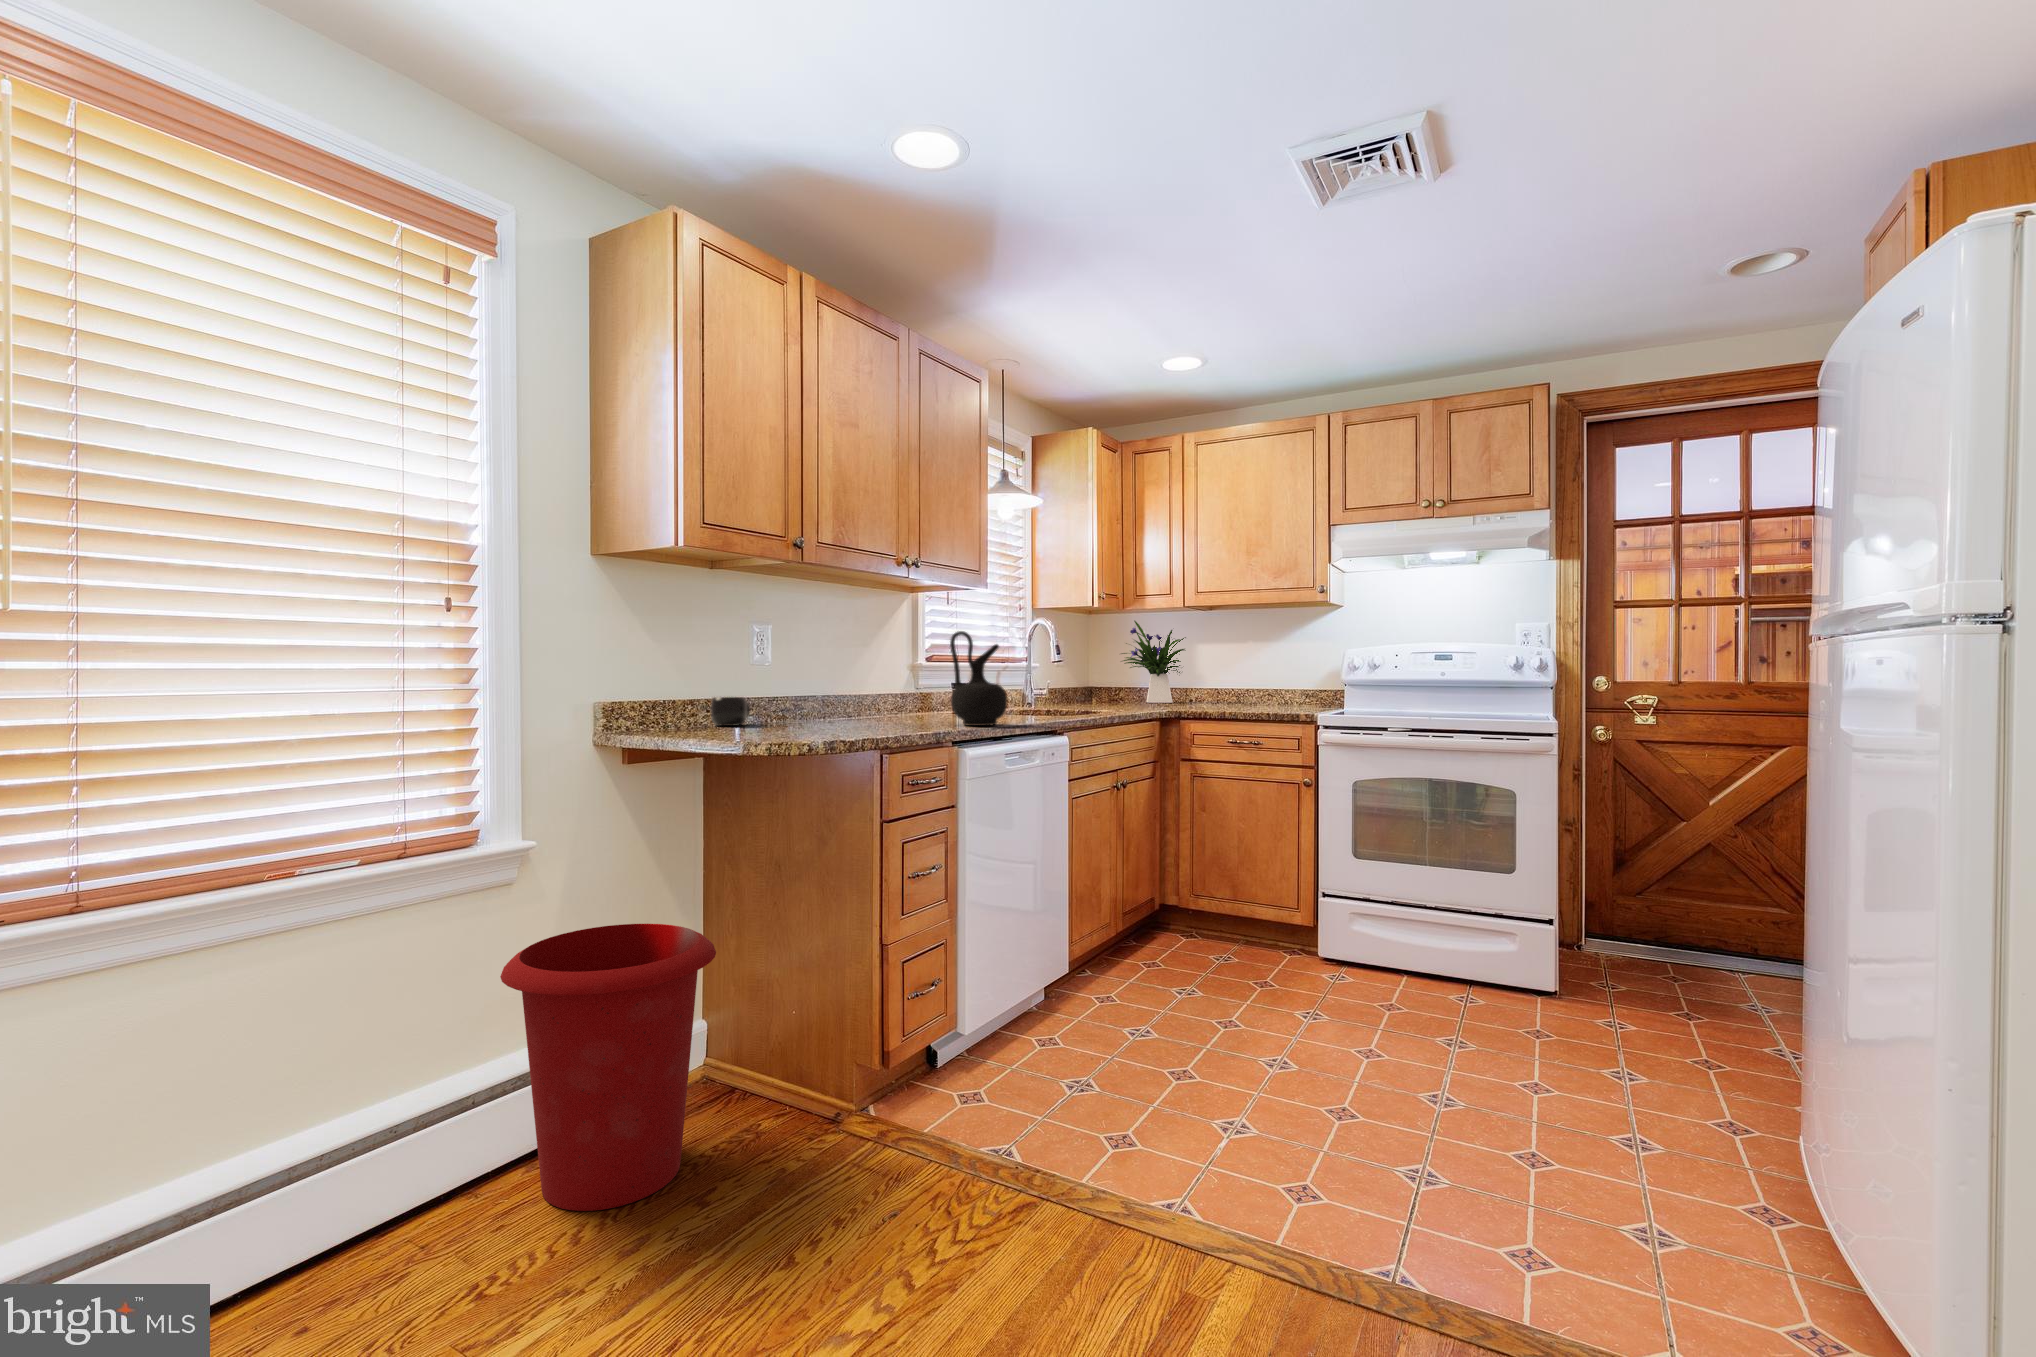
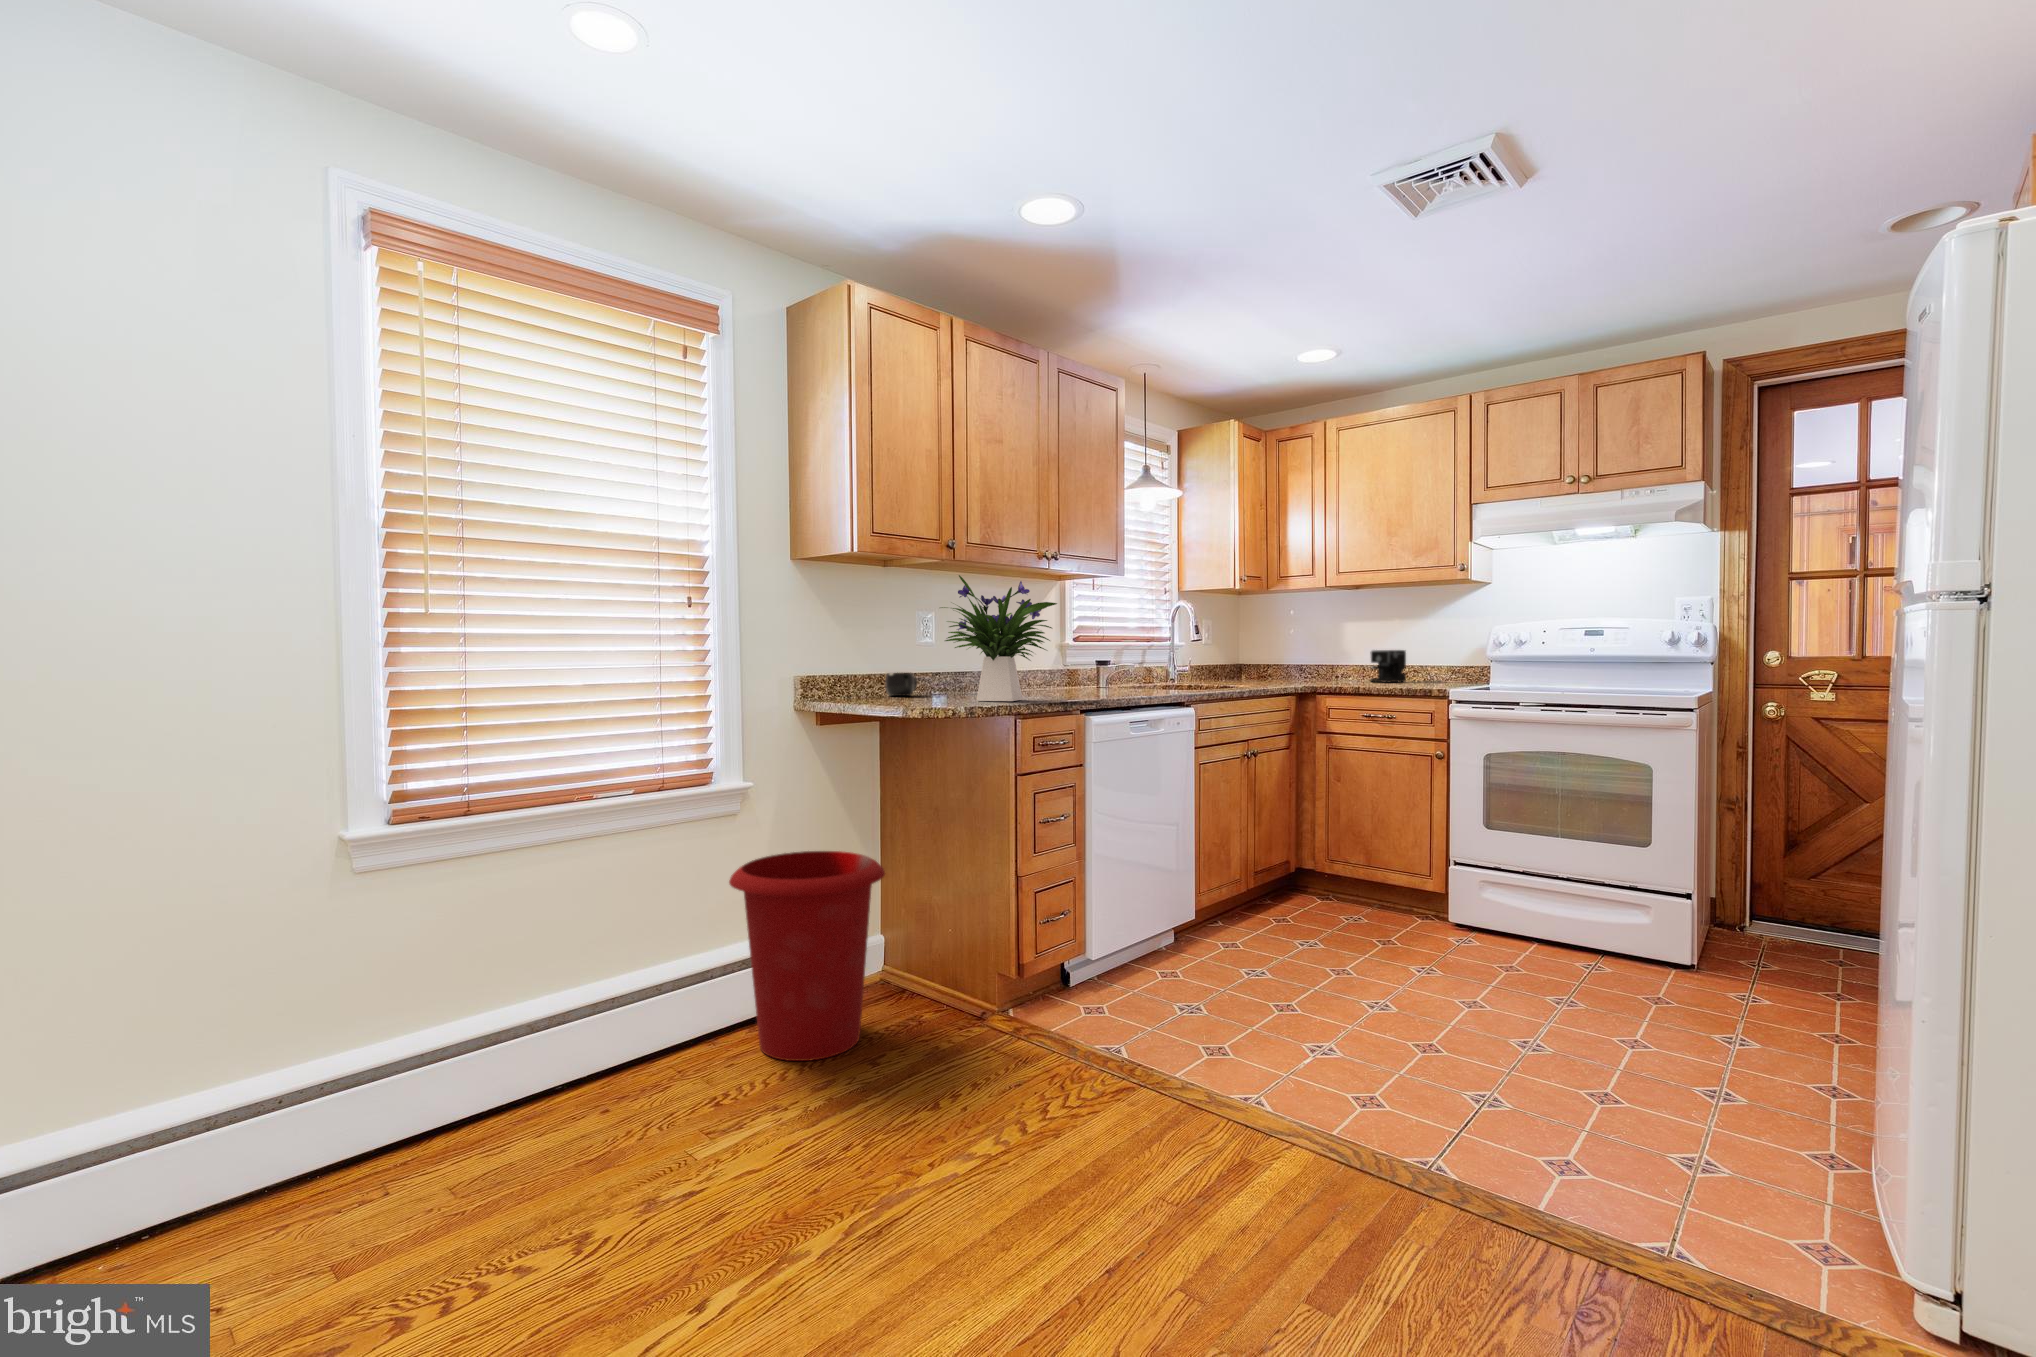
flower arrangement: present [1121,621,1186,703] -> present [941,575,1057,701]
ceramic jug: present [950,631,1007,726] -> none [1084,615,1134,697]
coffee maker: none [1225,673,1296,707] -> present [1370,650,1441,683]

